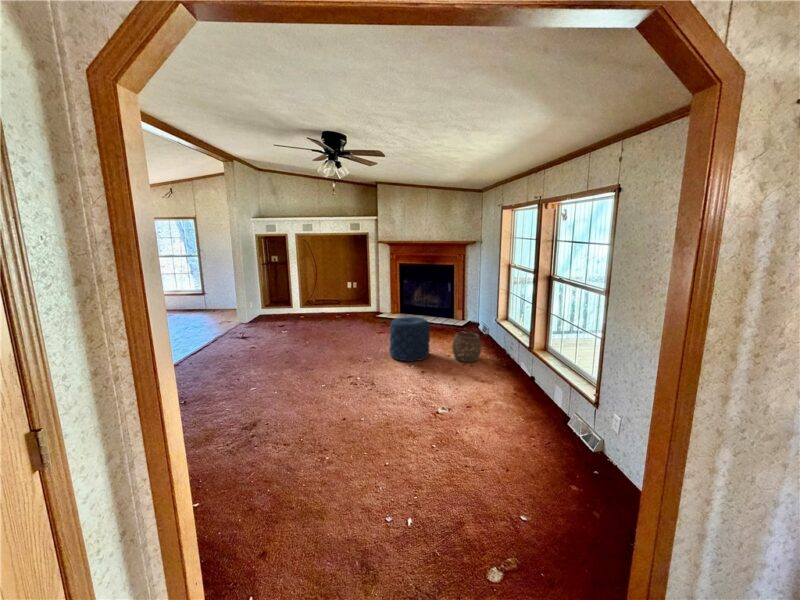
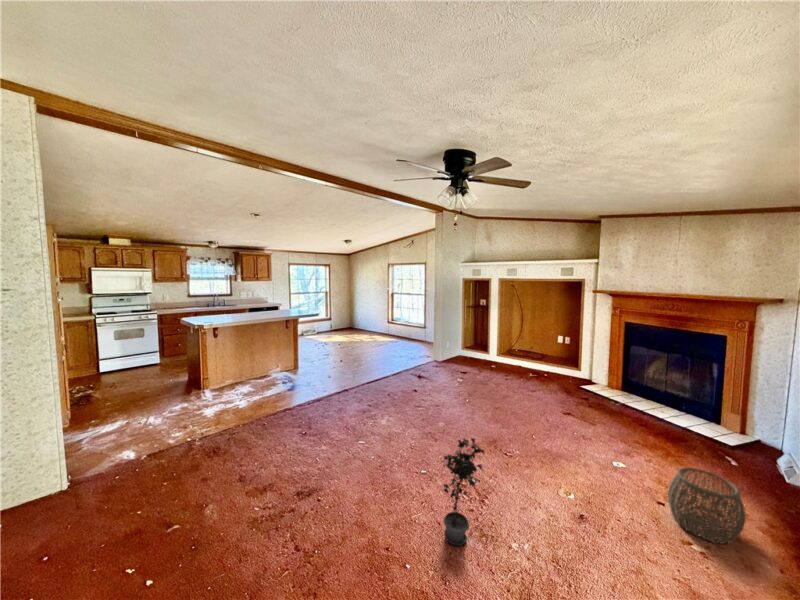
pouf: present [389,317,430,361] -> none [550,406,627,490]
potted plant: none [360,336,390,401] -> present [441,438,484,545]

